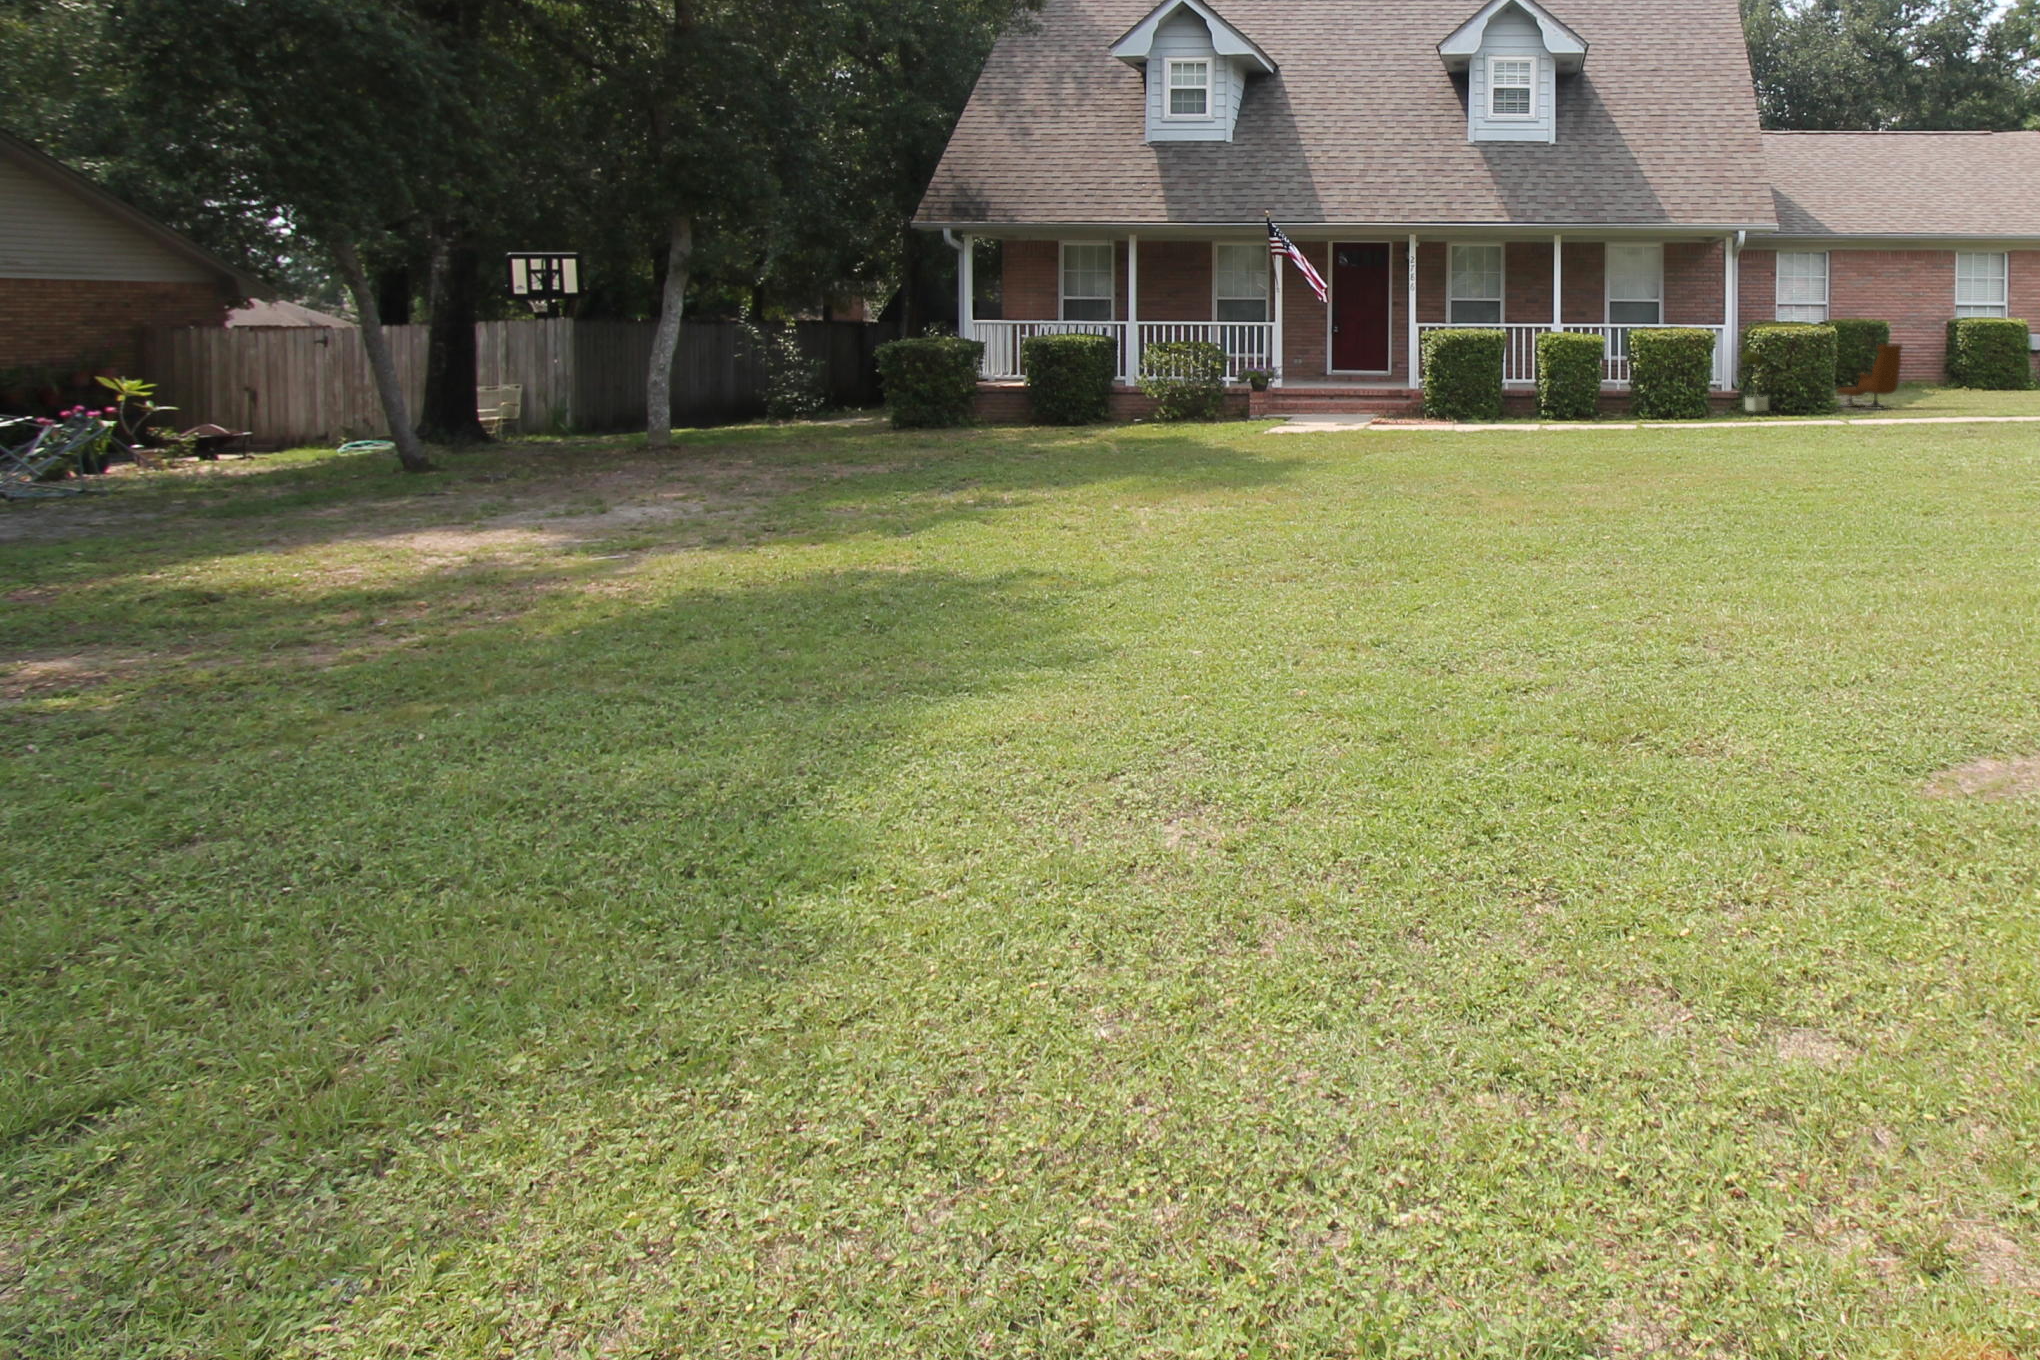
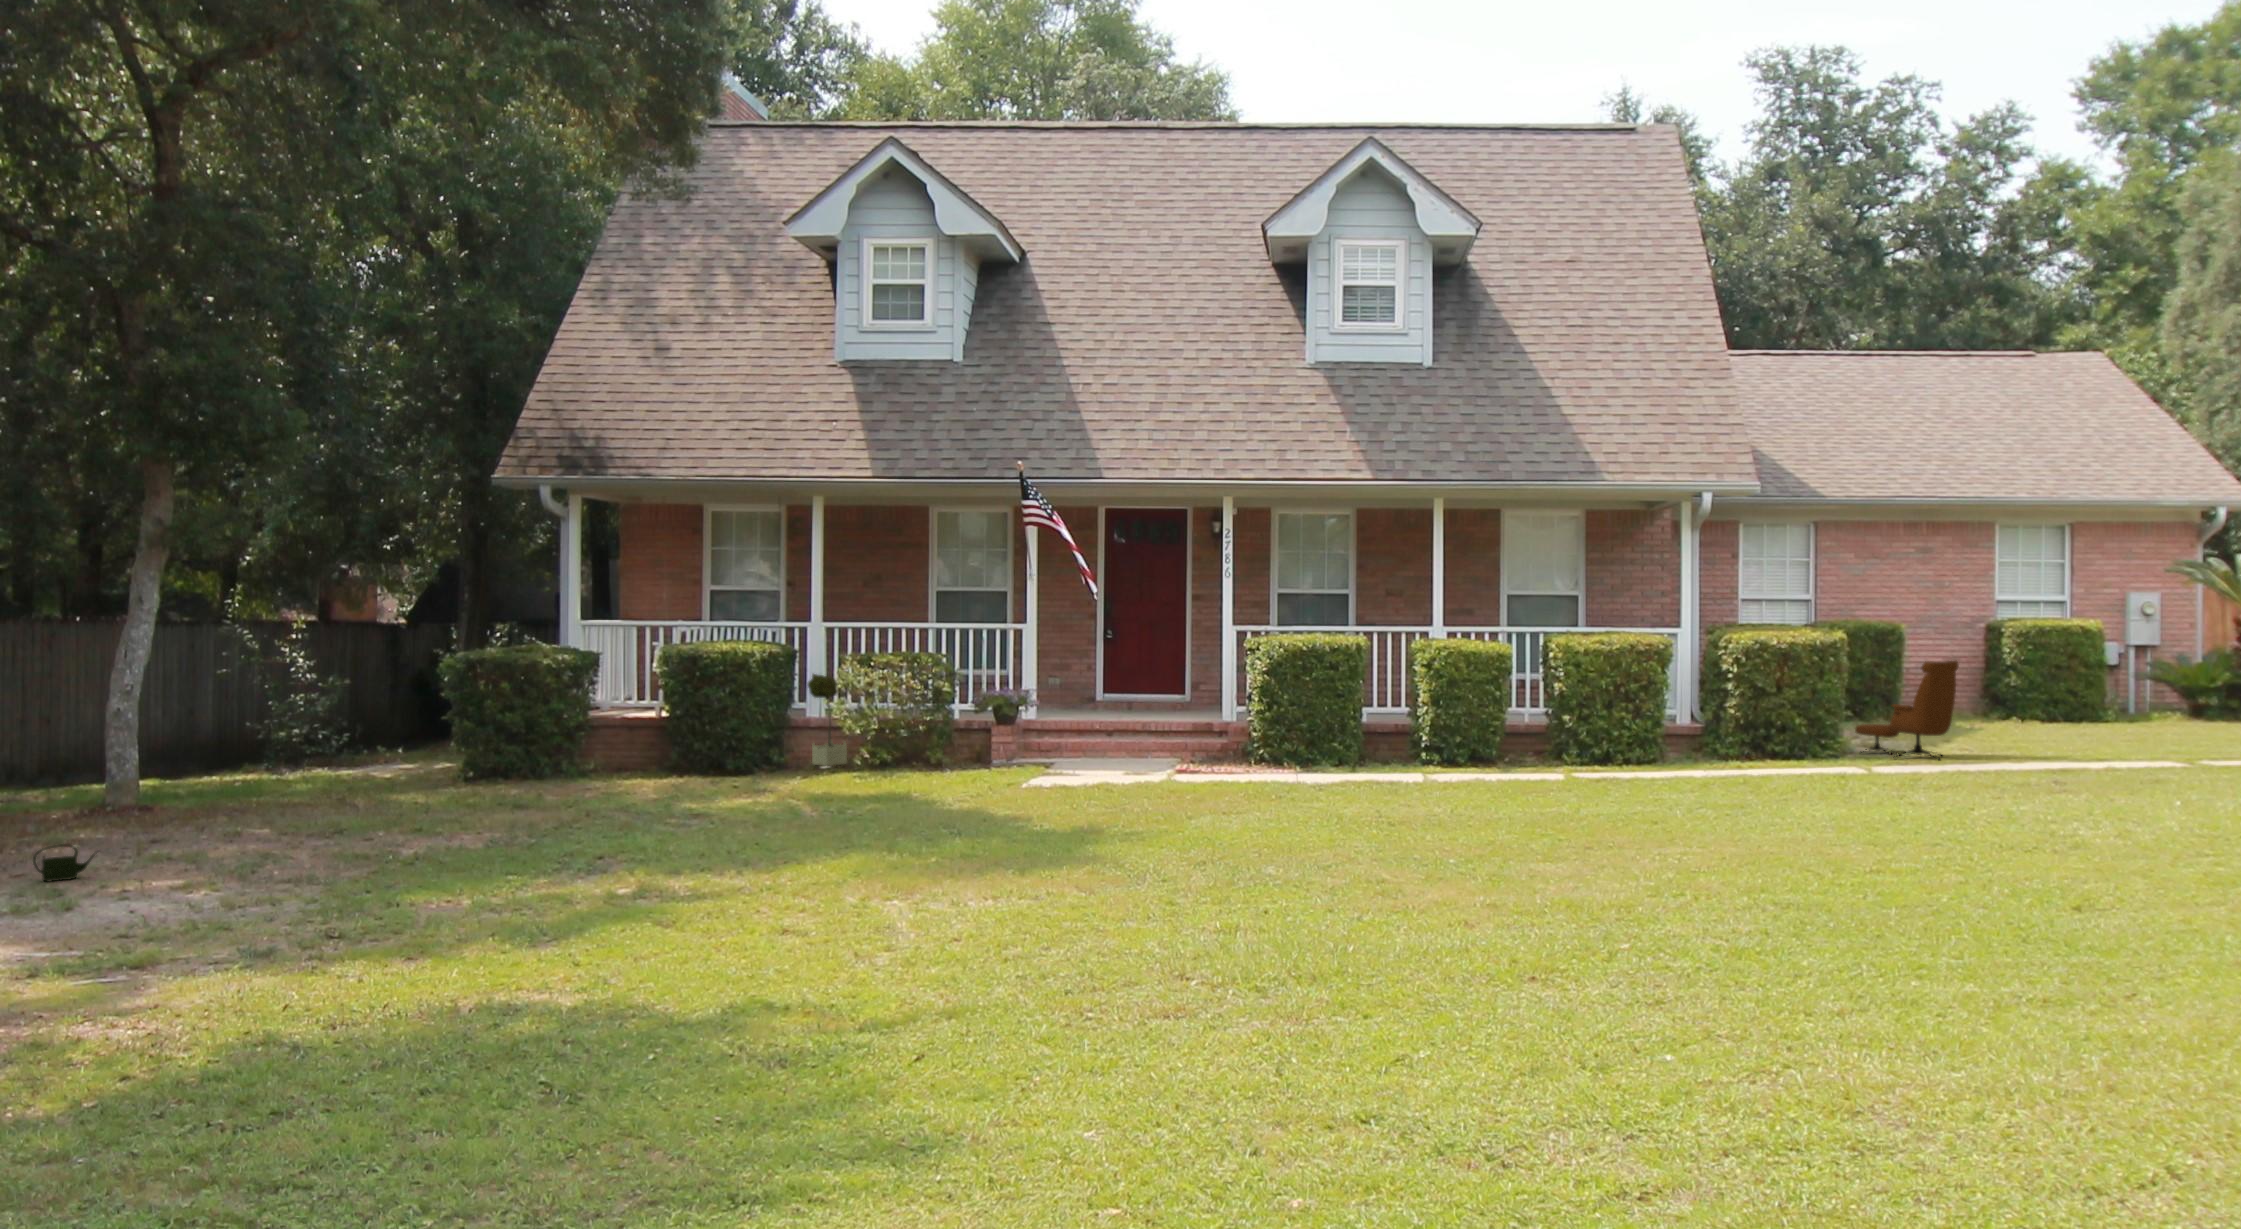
potted tree: present [1742,350,1768,411] -> present [808,674,847,766]
watering can: none [599,466,644,490] -> present [33,844,97,882]

